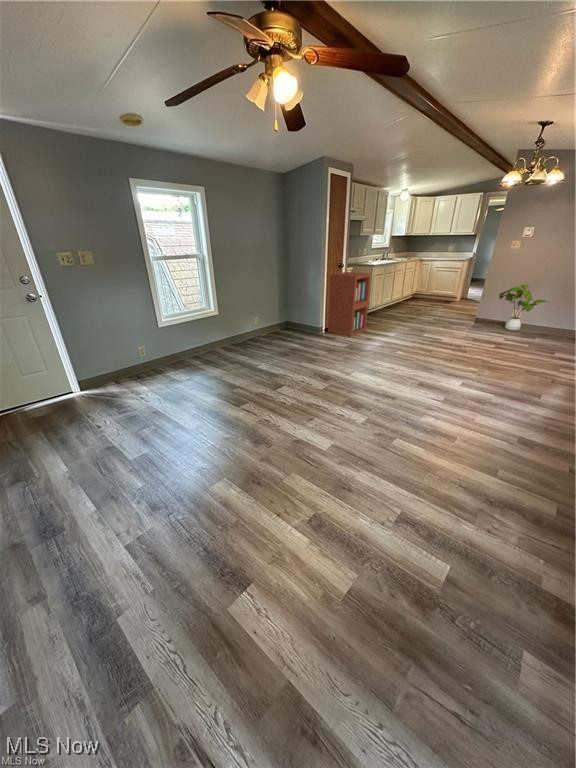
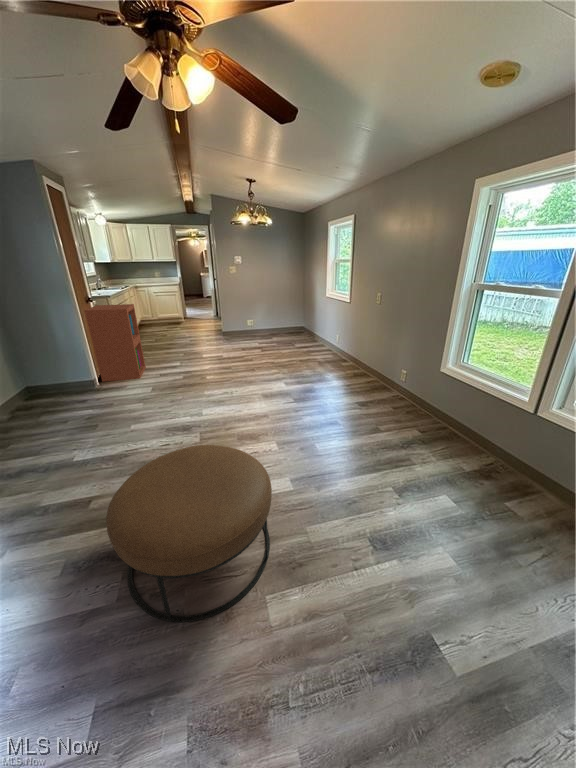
house plant: present [499,285,549,330] -> none [236,301,269,336]
ottoman: none [182,370,288,469] -> present [106,445,272,622]

